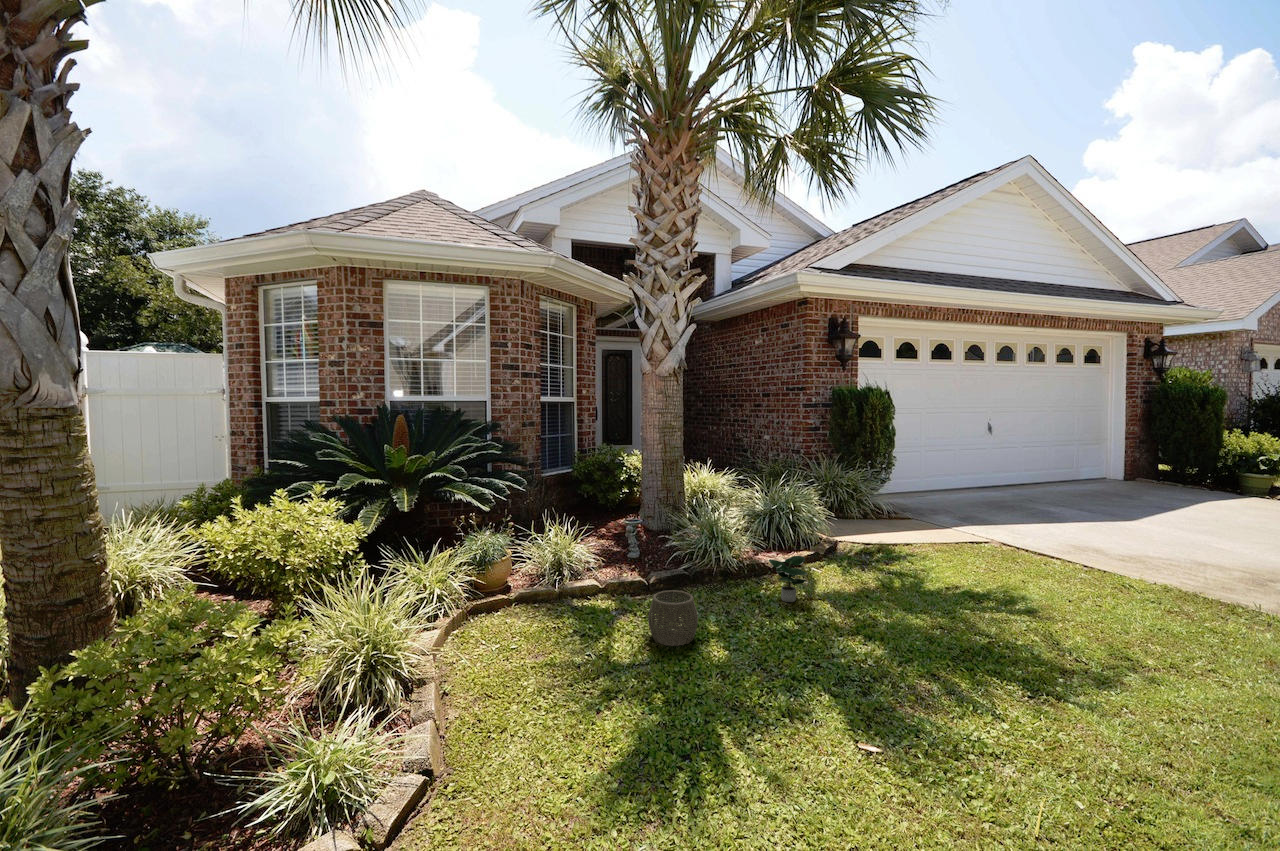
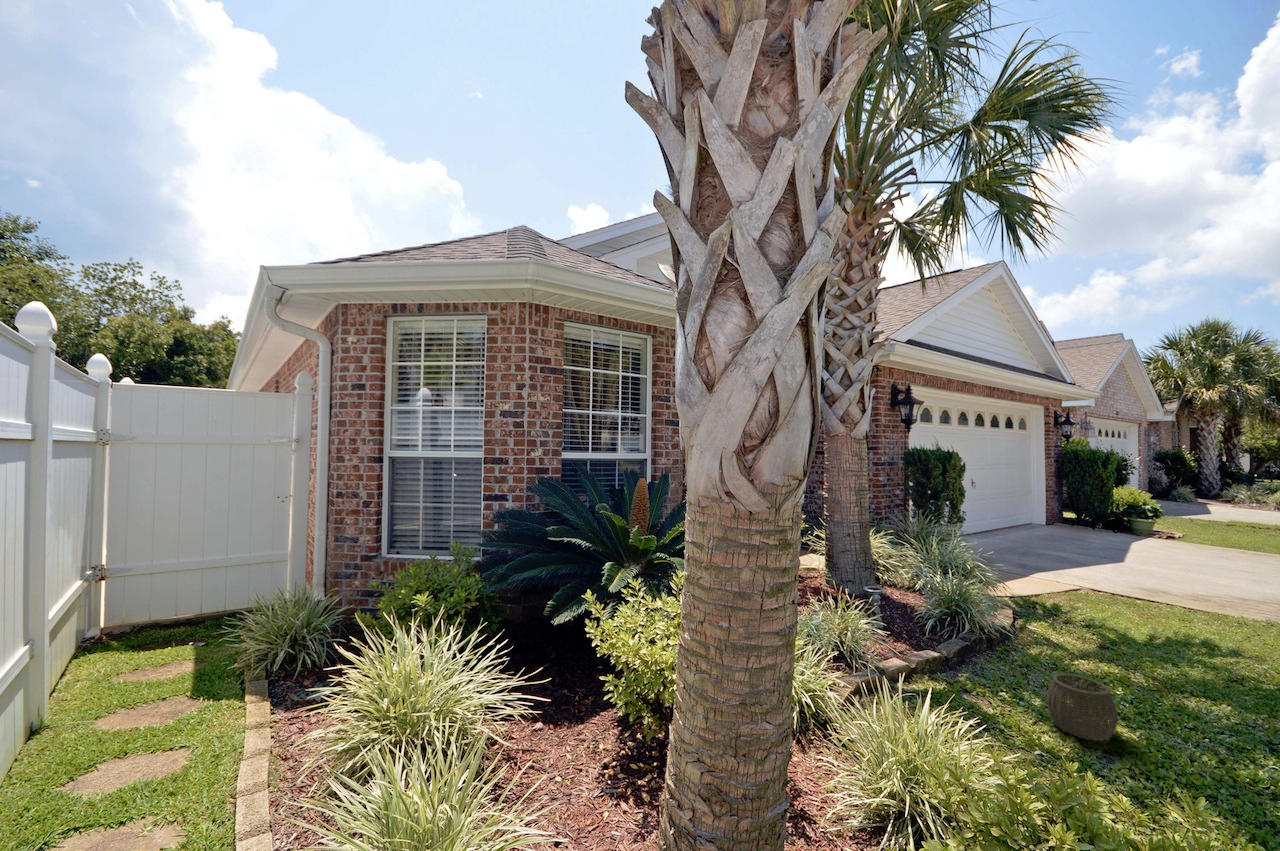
potted plant: present [769,556,807,602] -> none [1053,619,1105,668]

